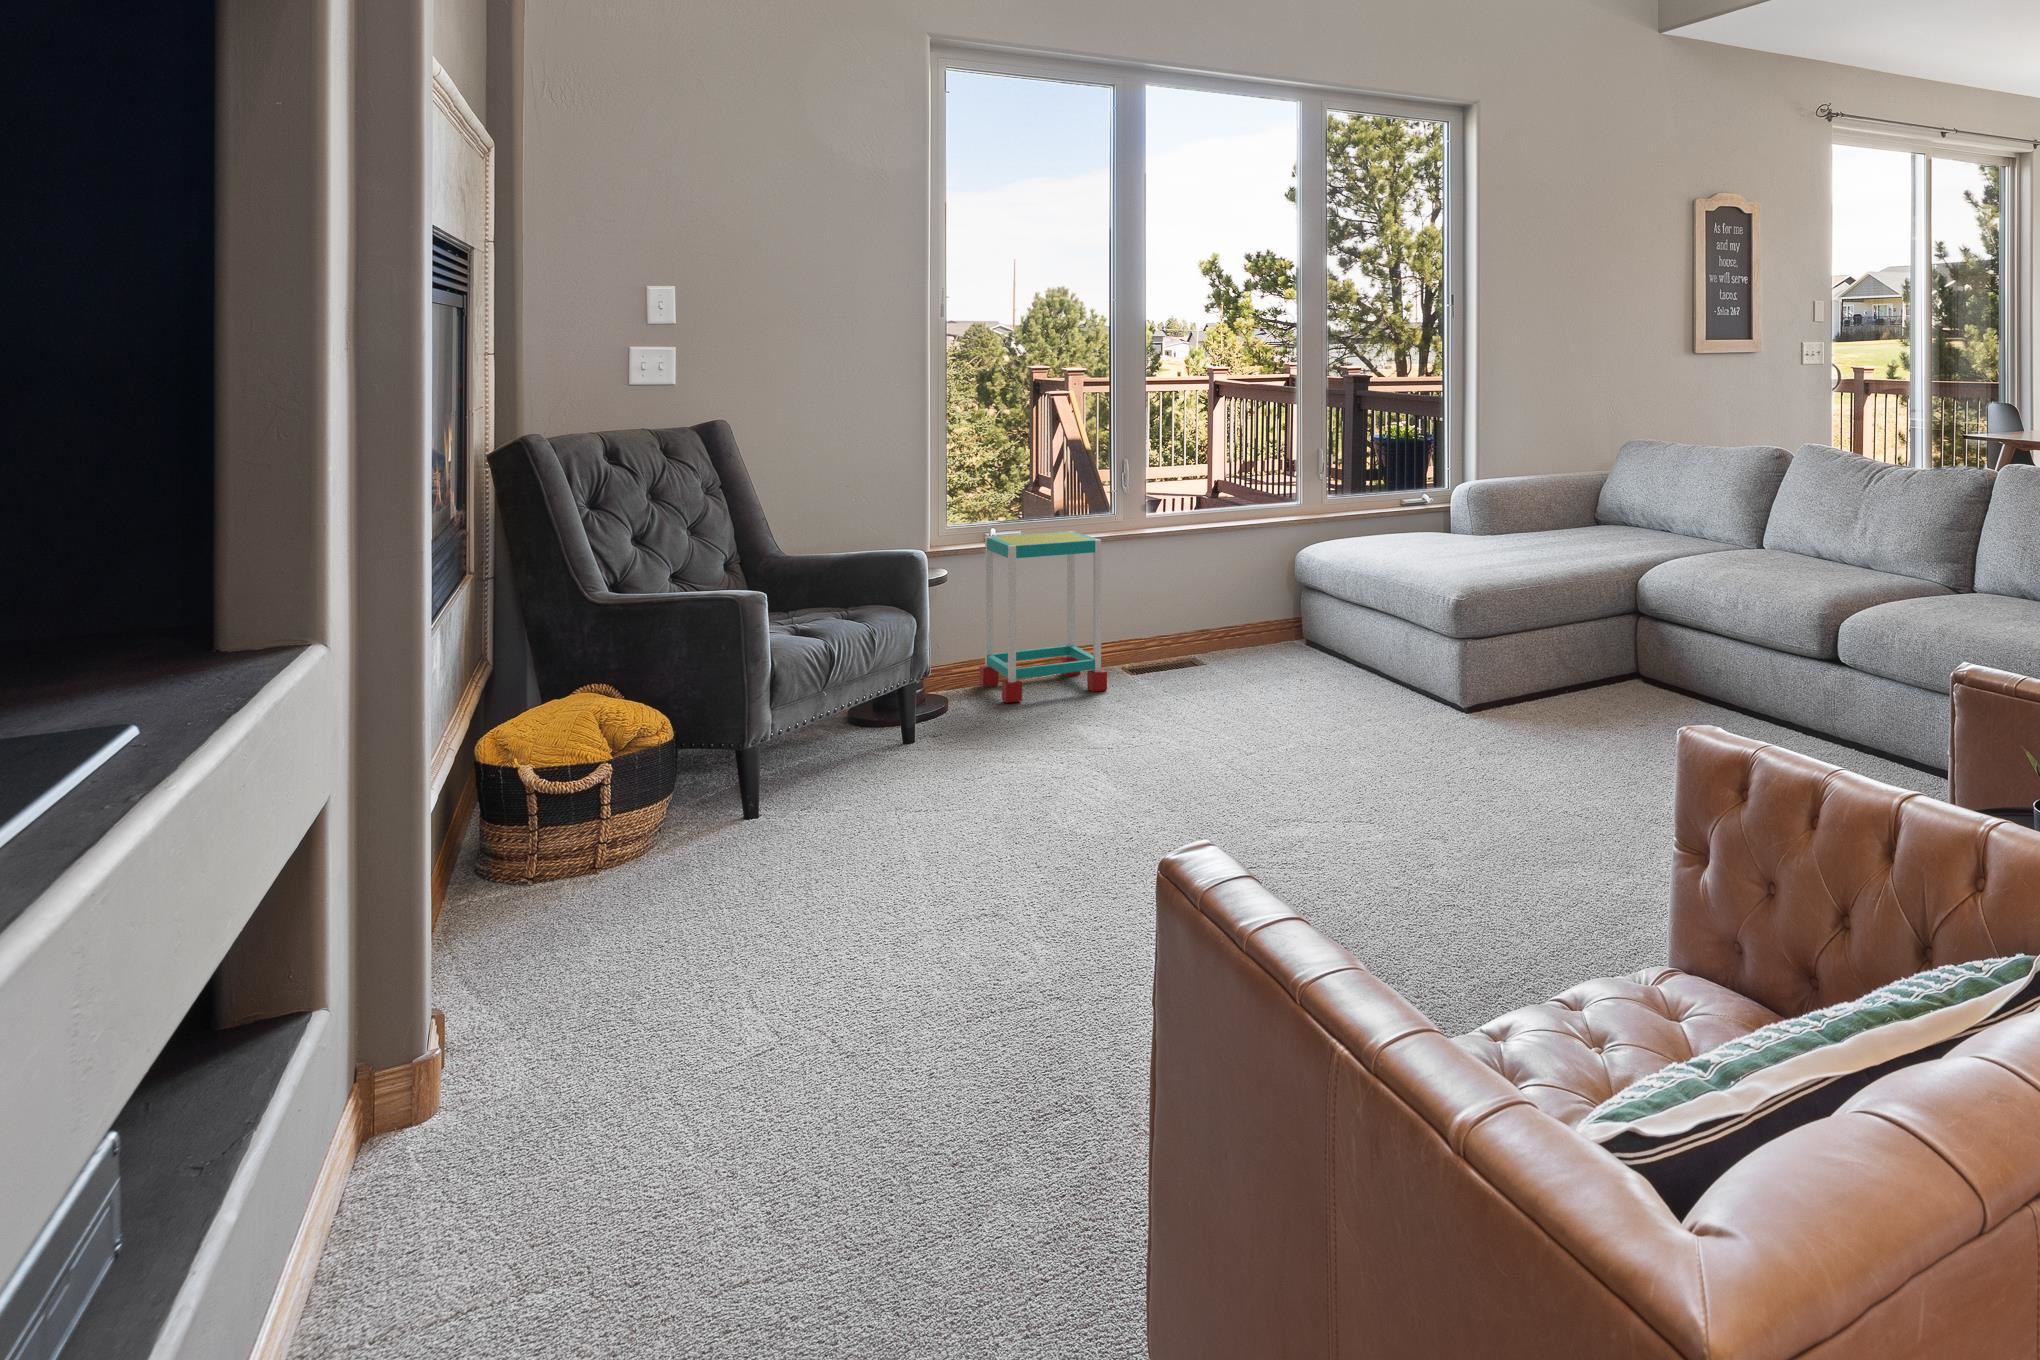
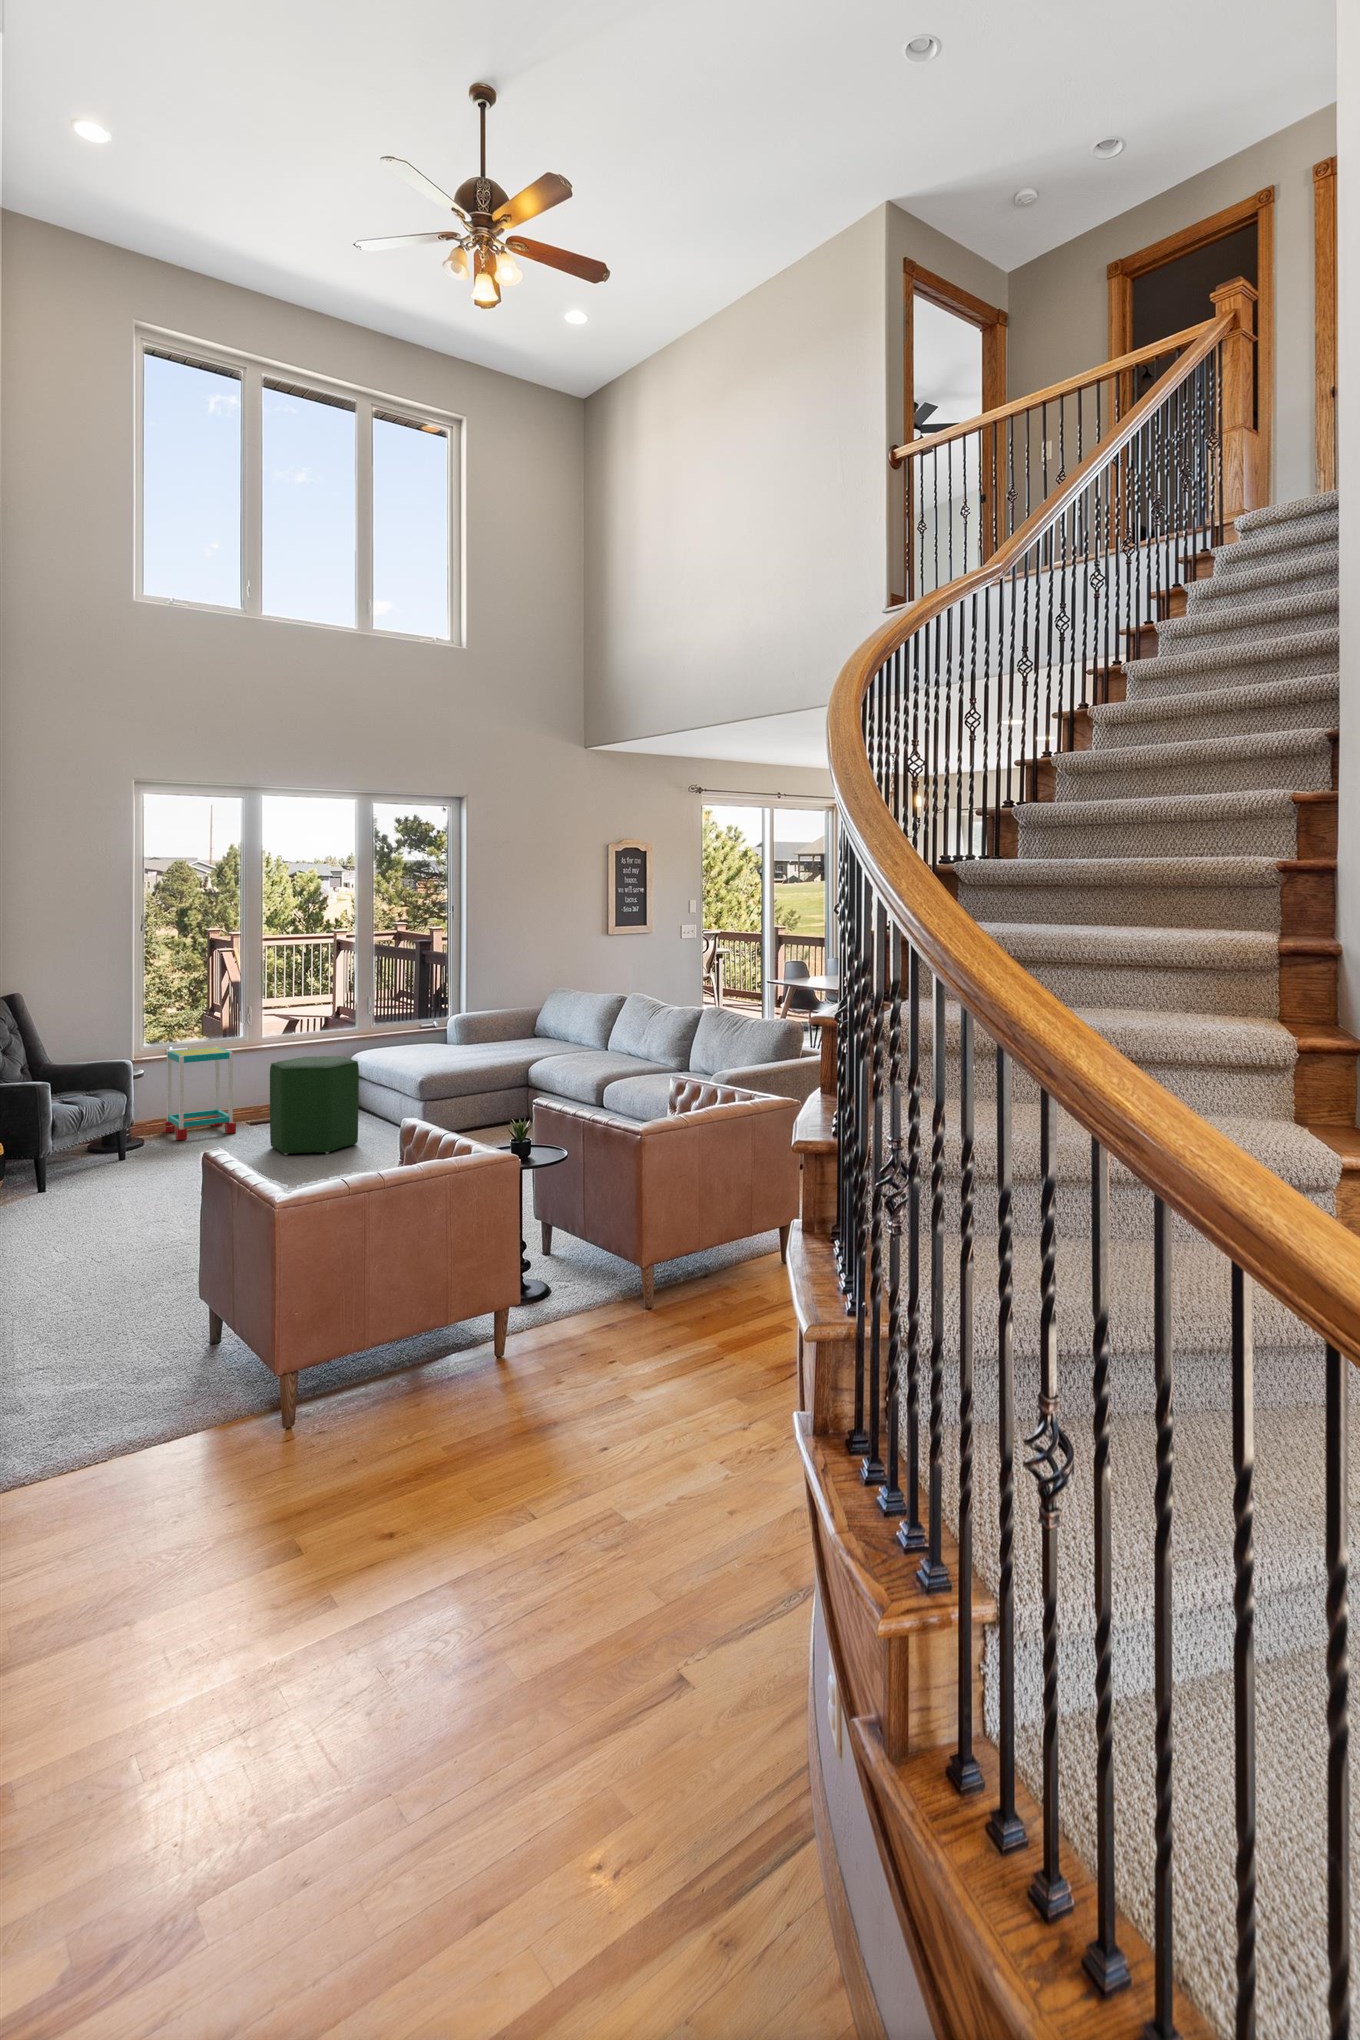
ottoman: none [1176,551,1340,741] -> present [270,1056,359,1155]

